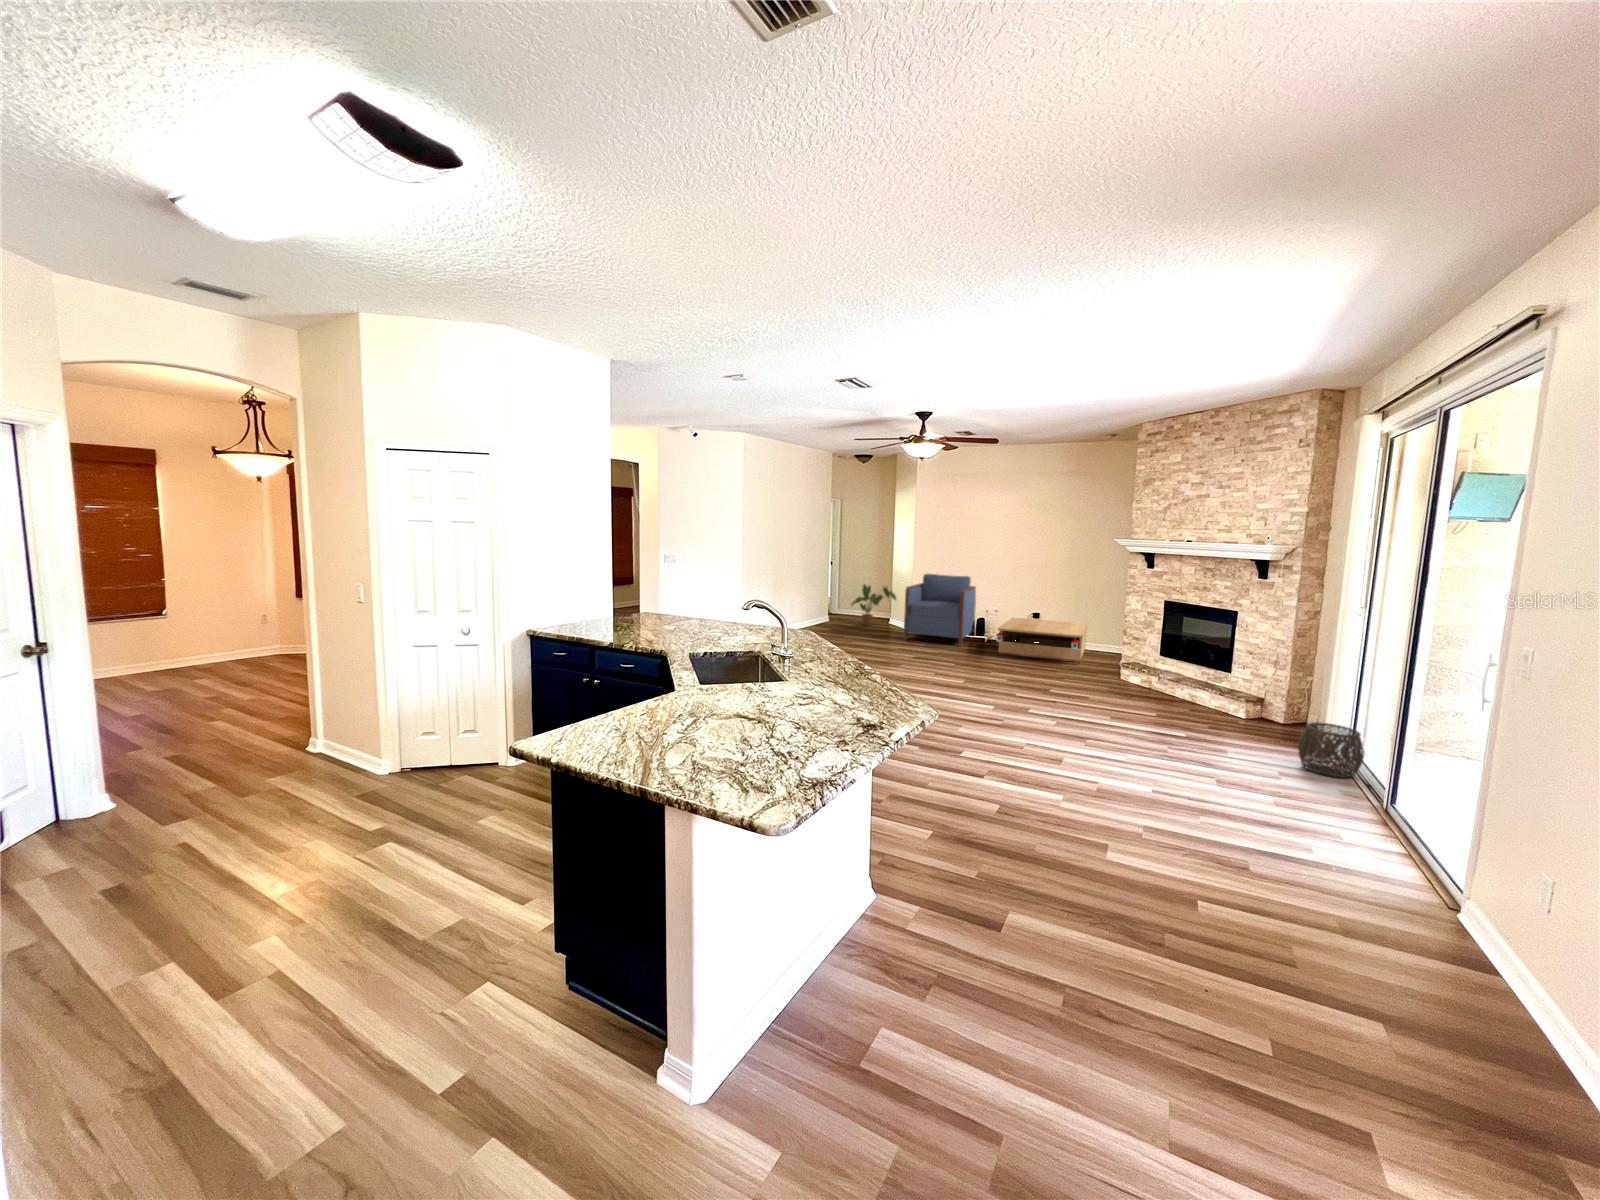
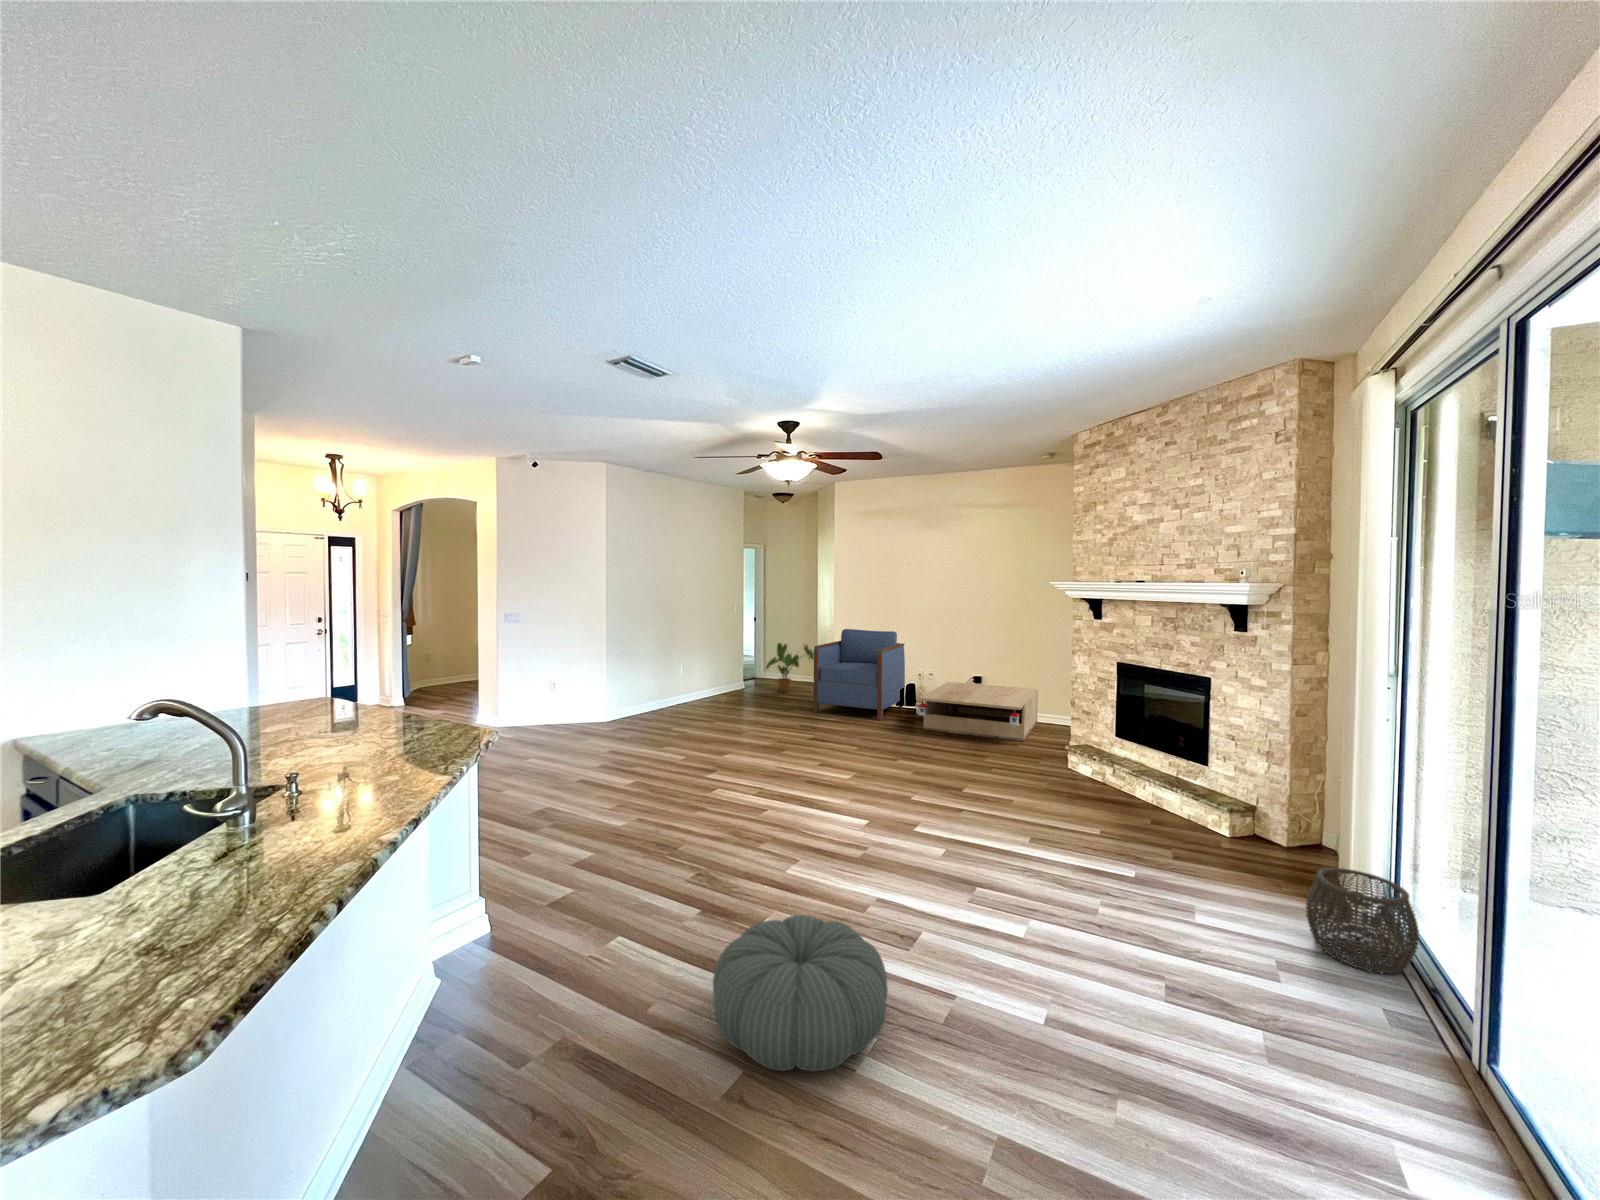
pouf: none [967,738,1071,805] -> present [713,915,888,1071]

